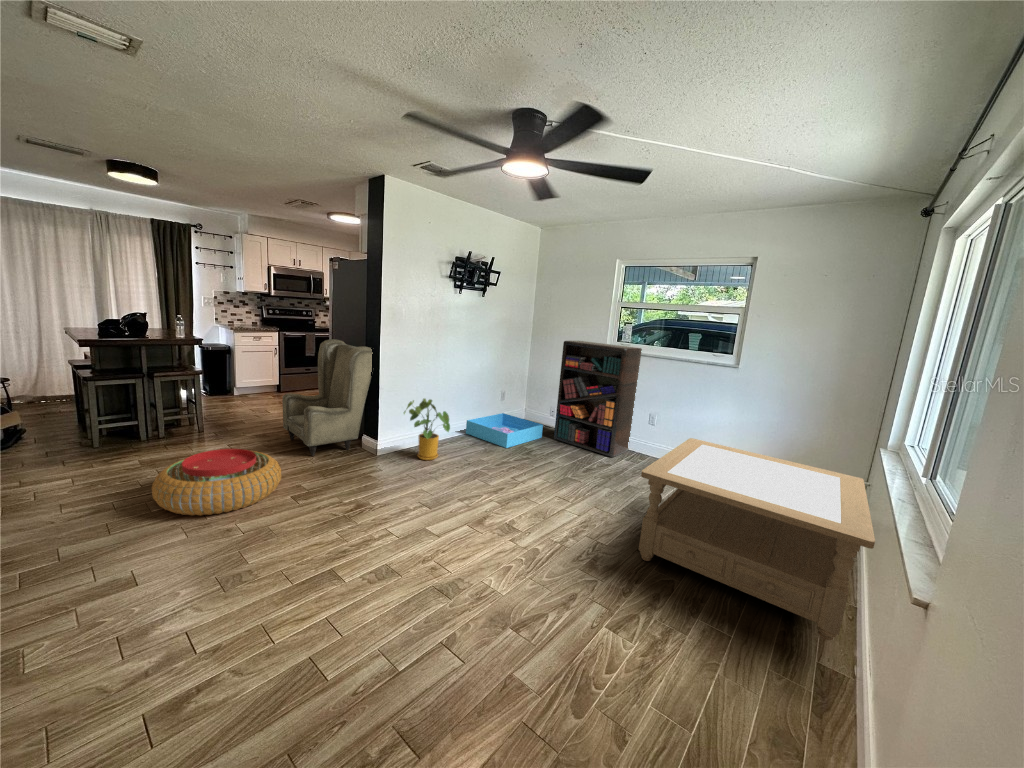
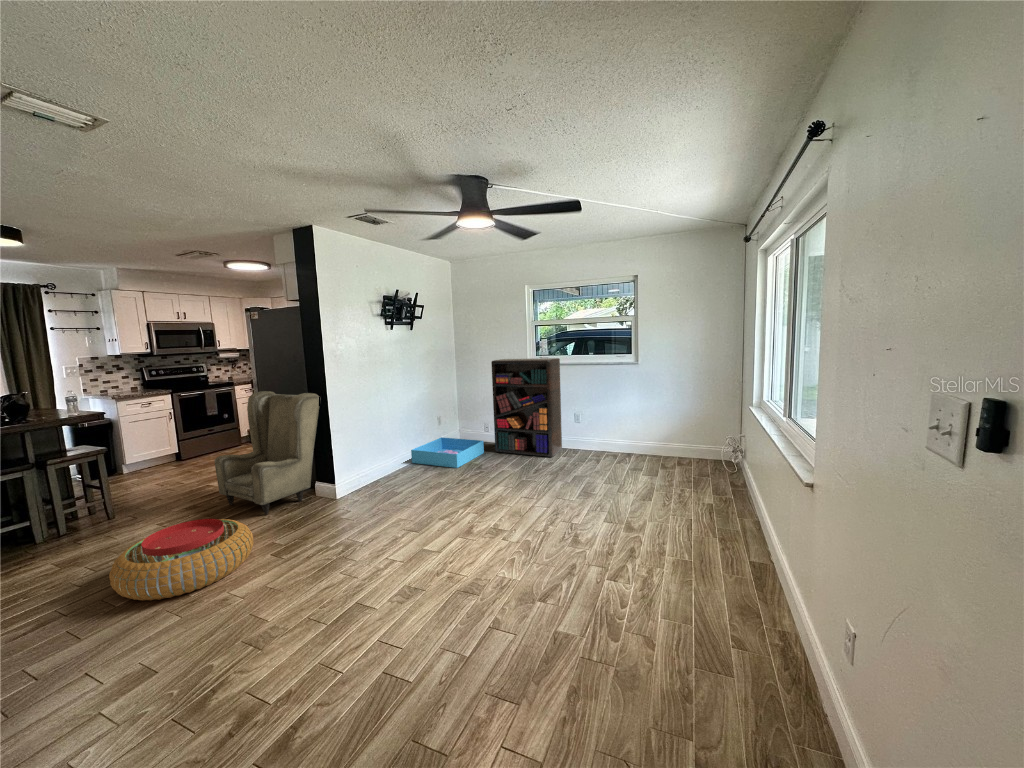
house plant: present [404,399,450,460] -> none [357,434,409,494]
coffee table: present [639,438,875,640] -> none [600,425,767,546]

